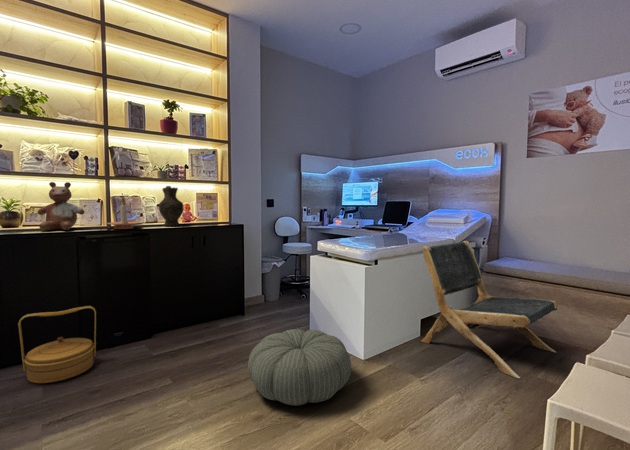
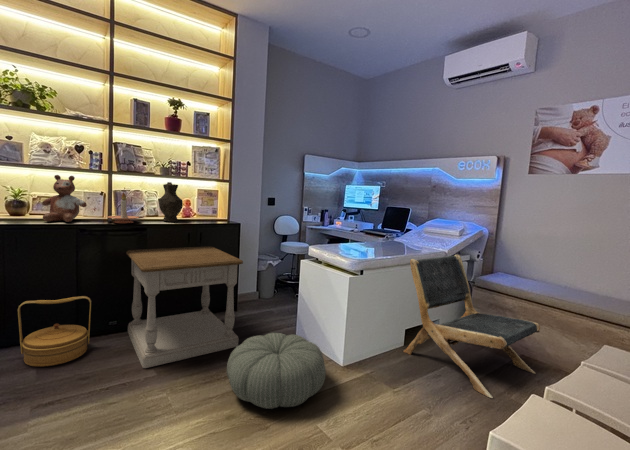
side table: none [129,249,253,376] -> present [126,246,243,368]

